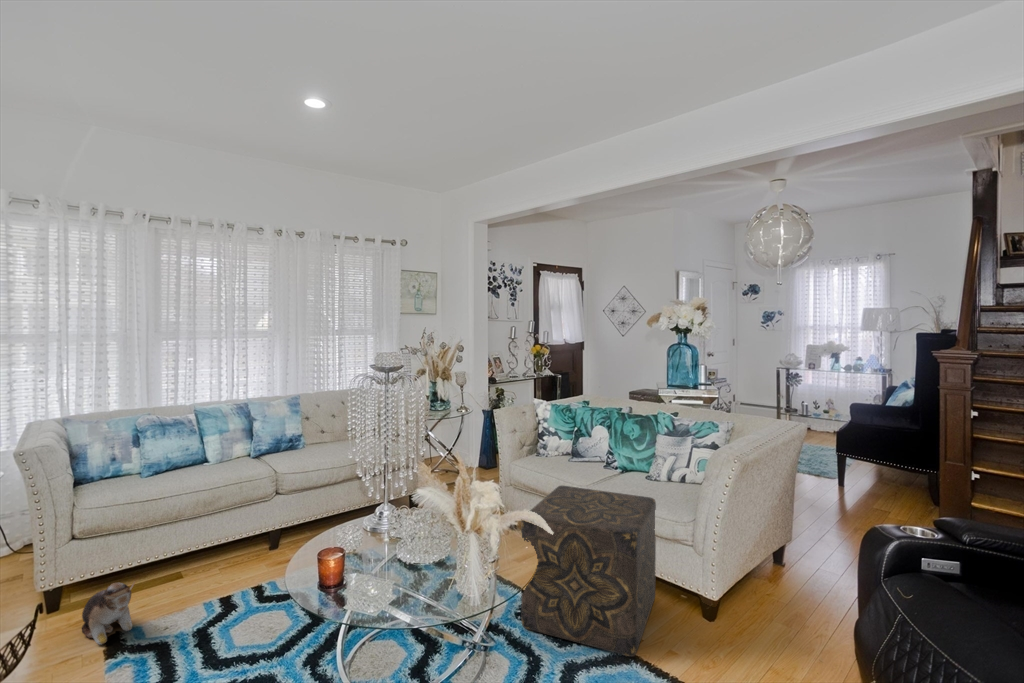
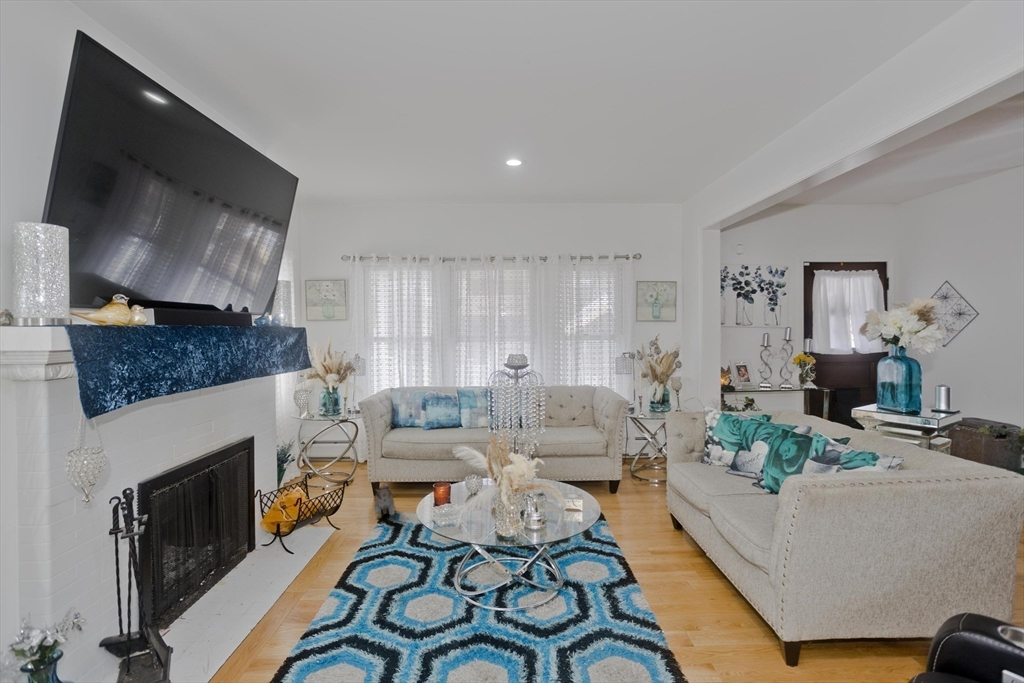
ottoman: present [521,486,656,656] -> none [599,488,750,651]

